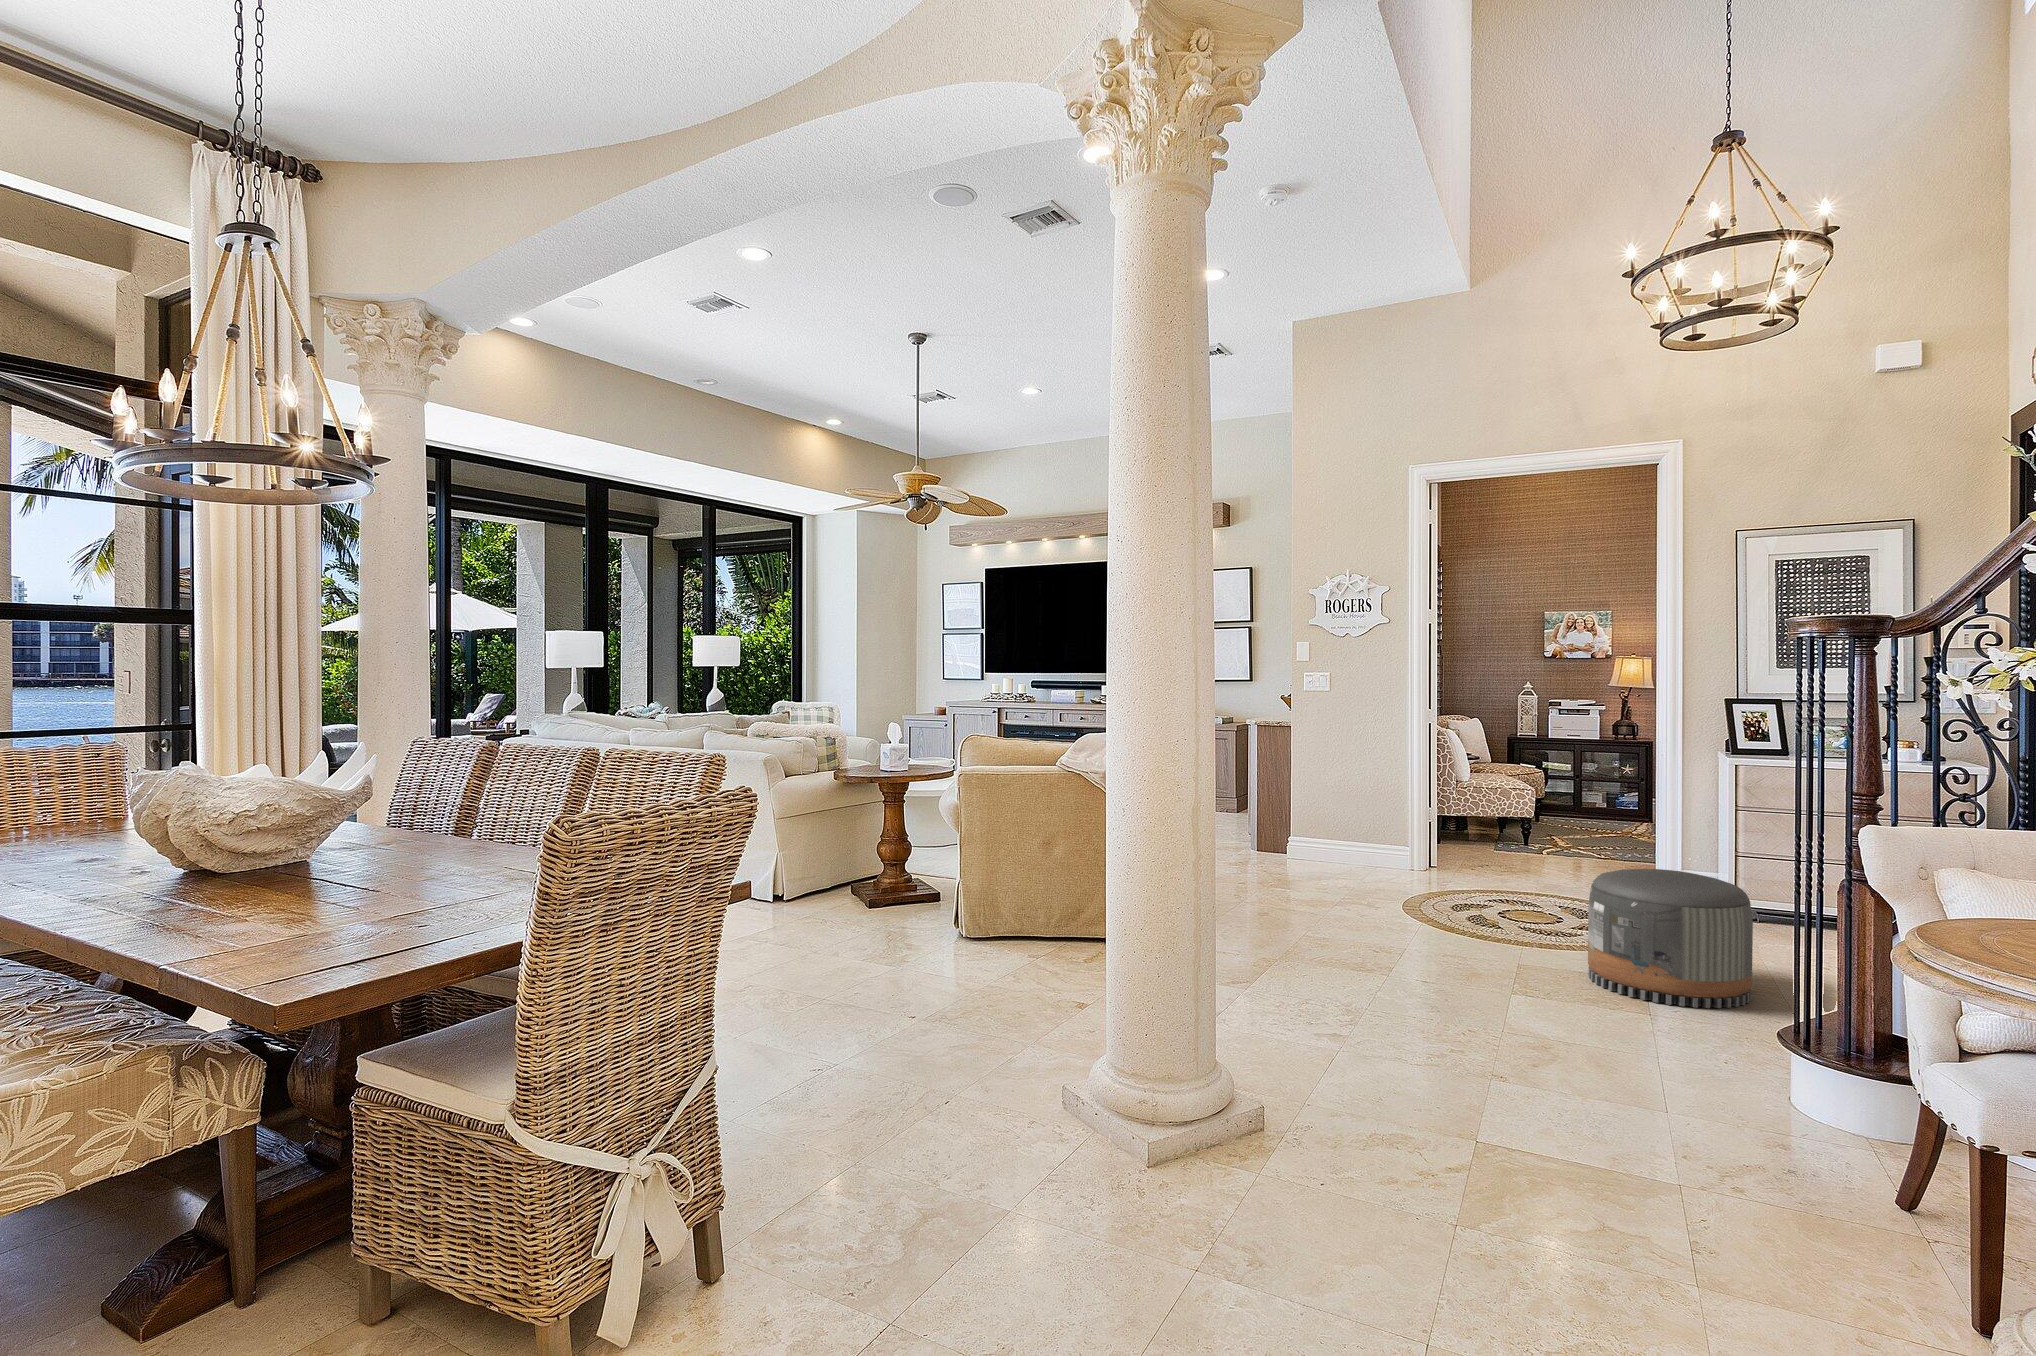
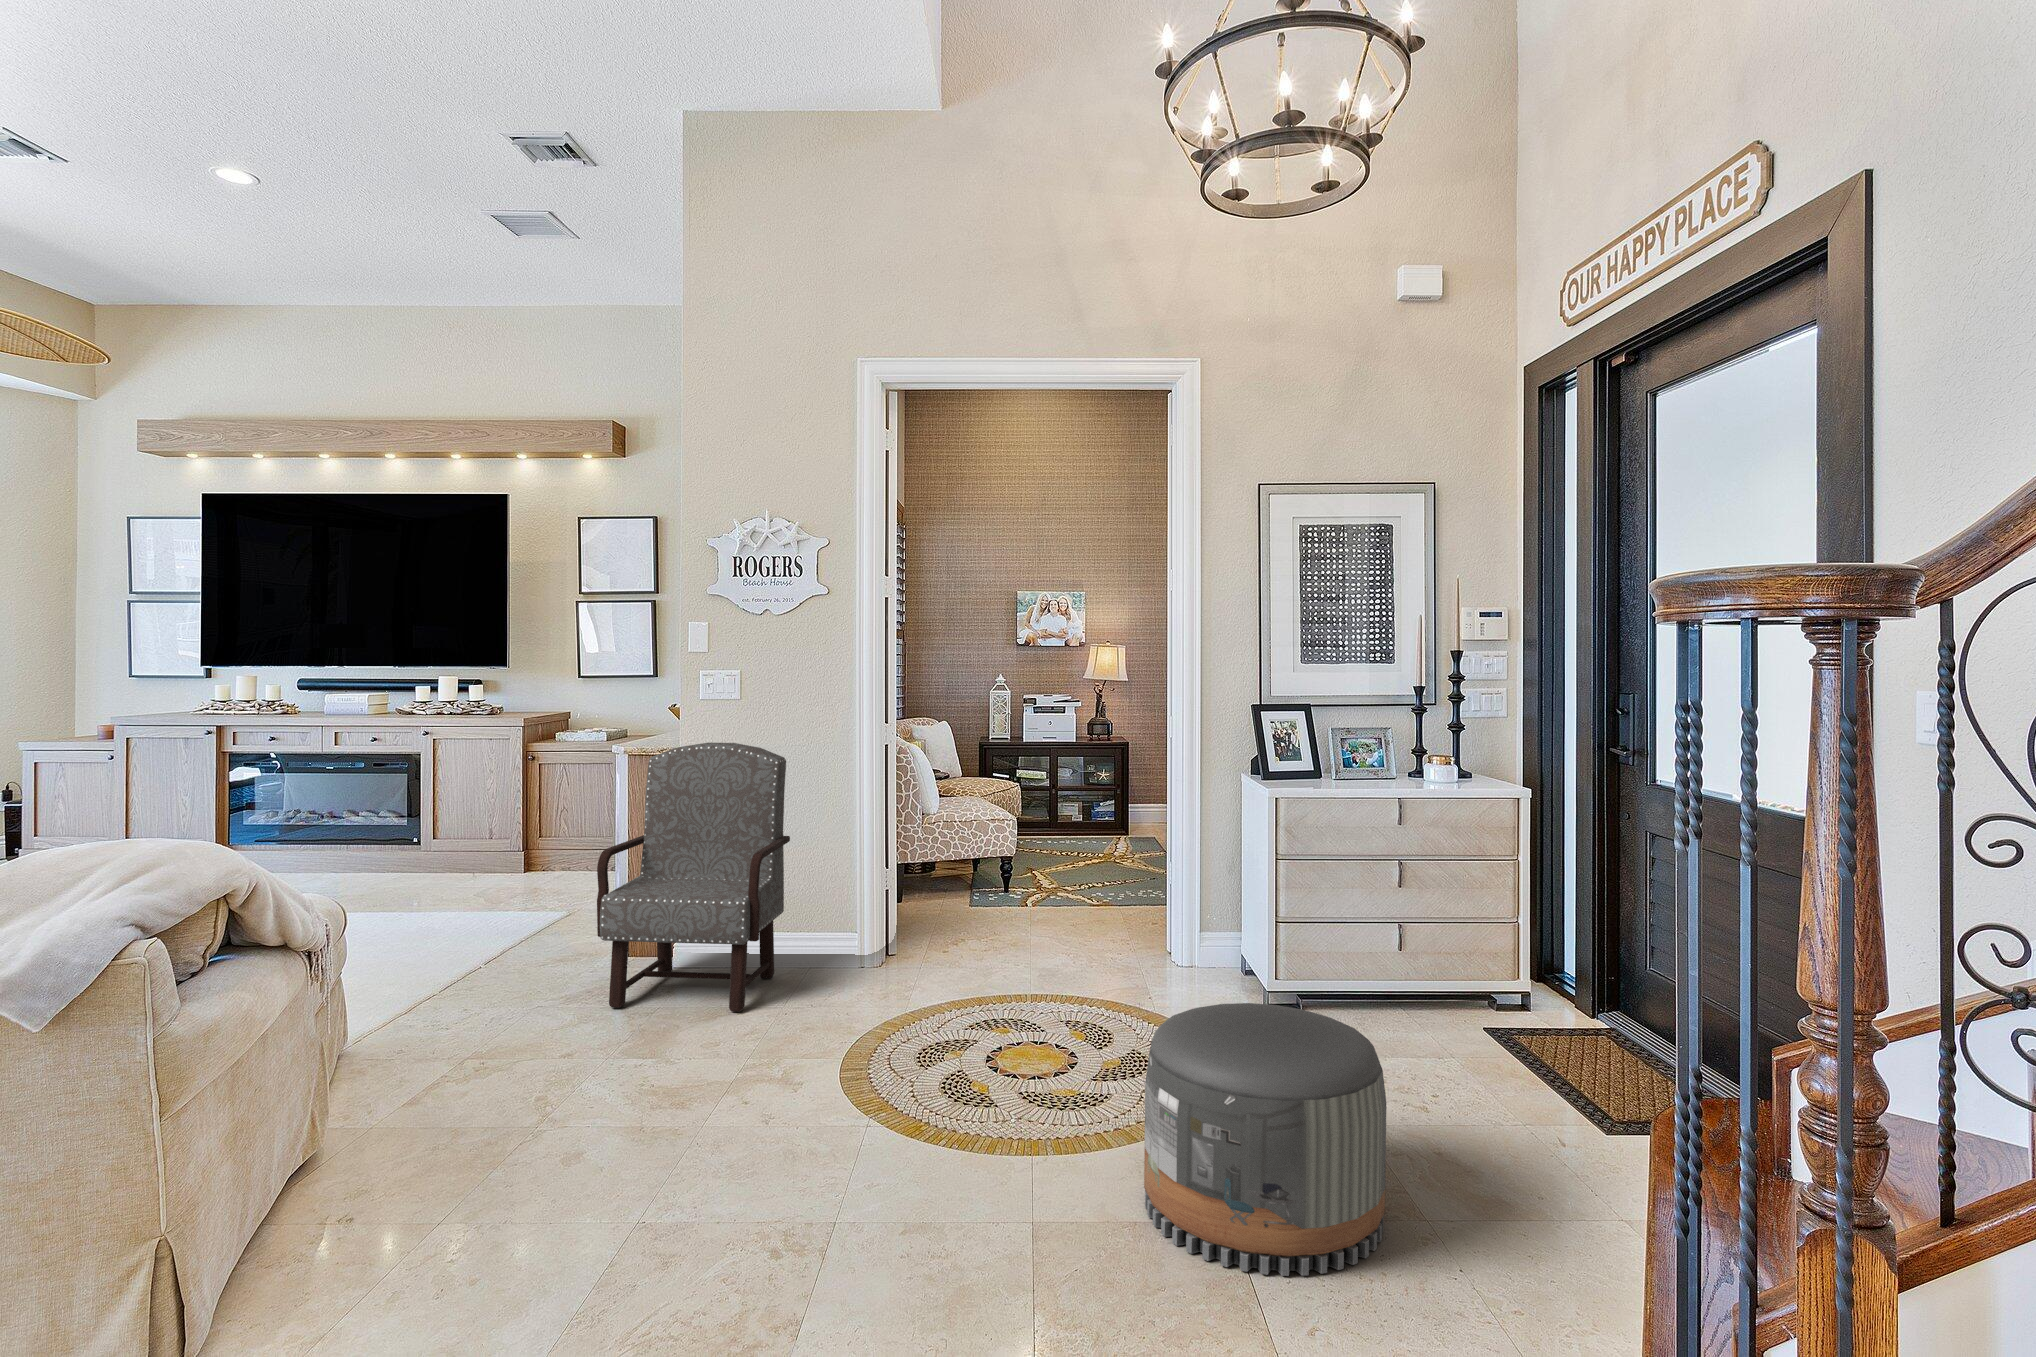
armchair: none [1246,718,1363,881] -> present [597,743,790,1012]

